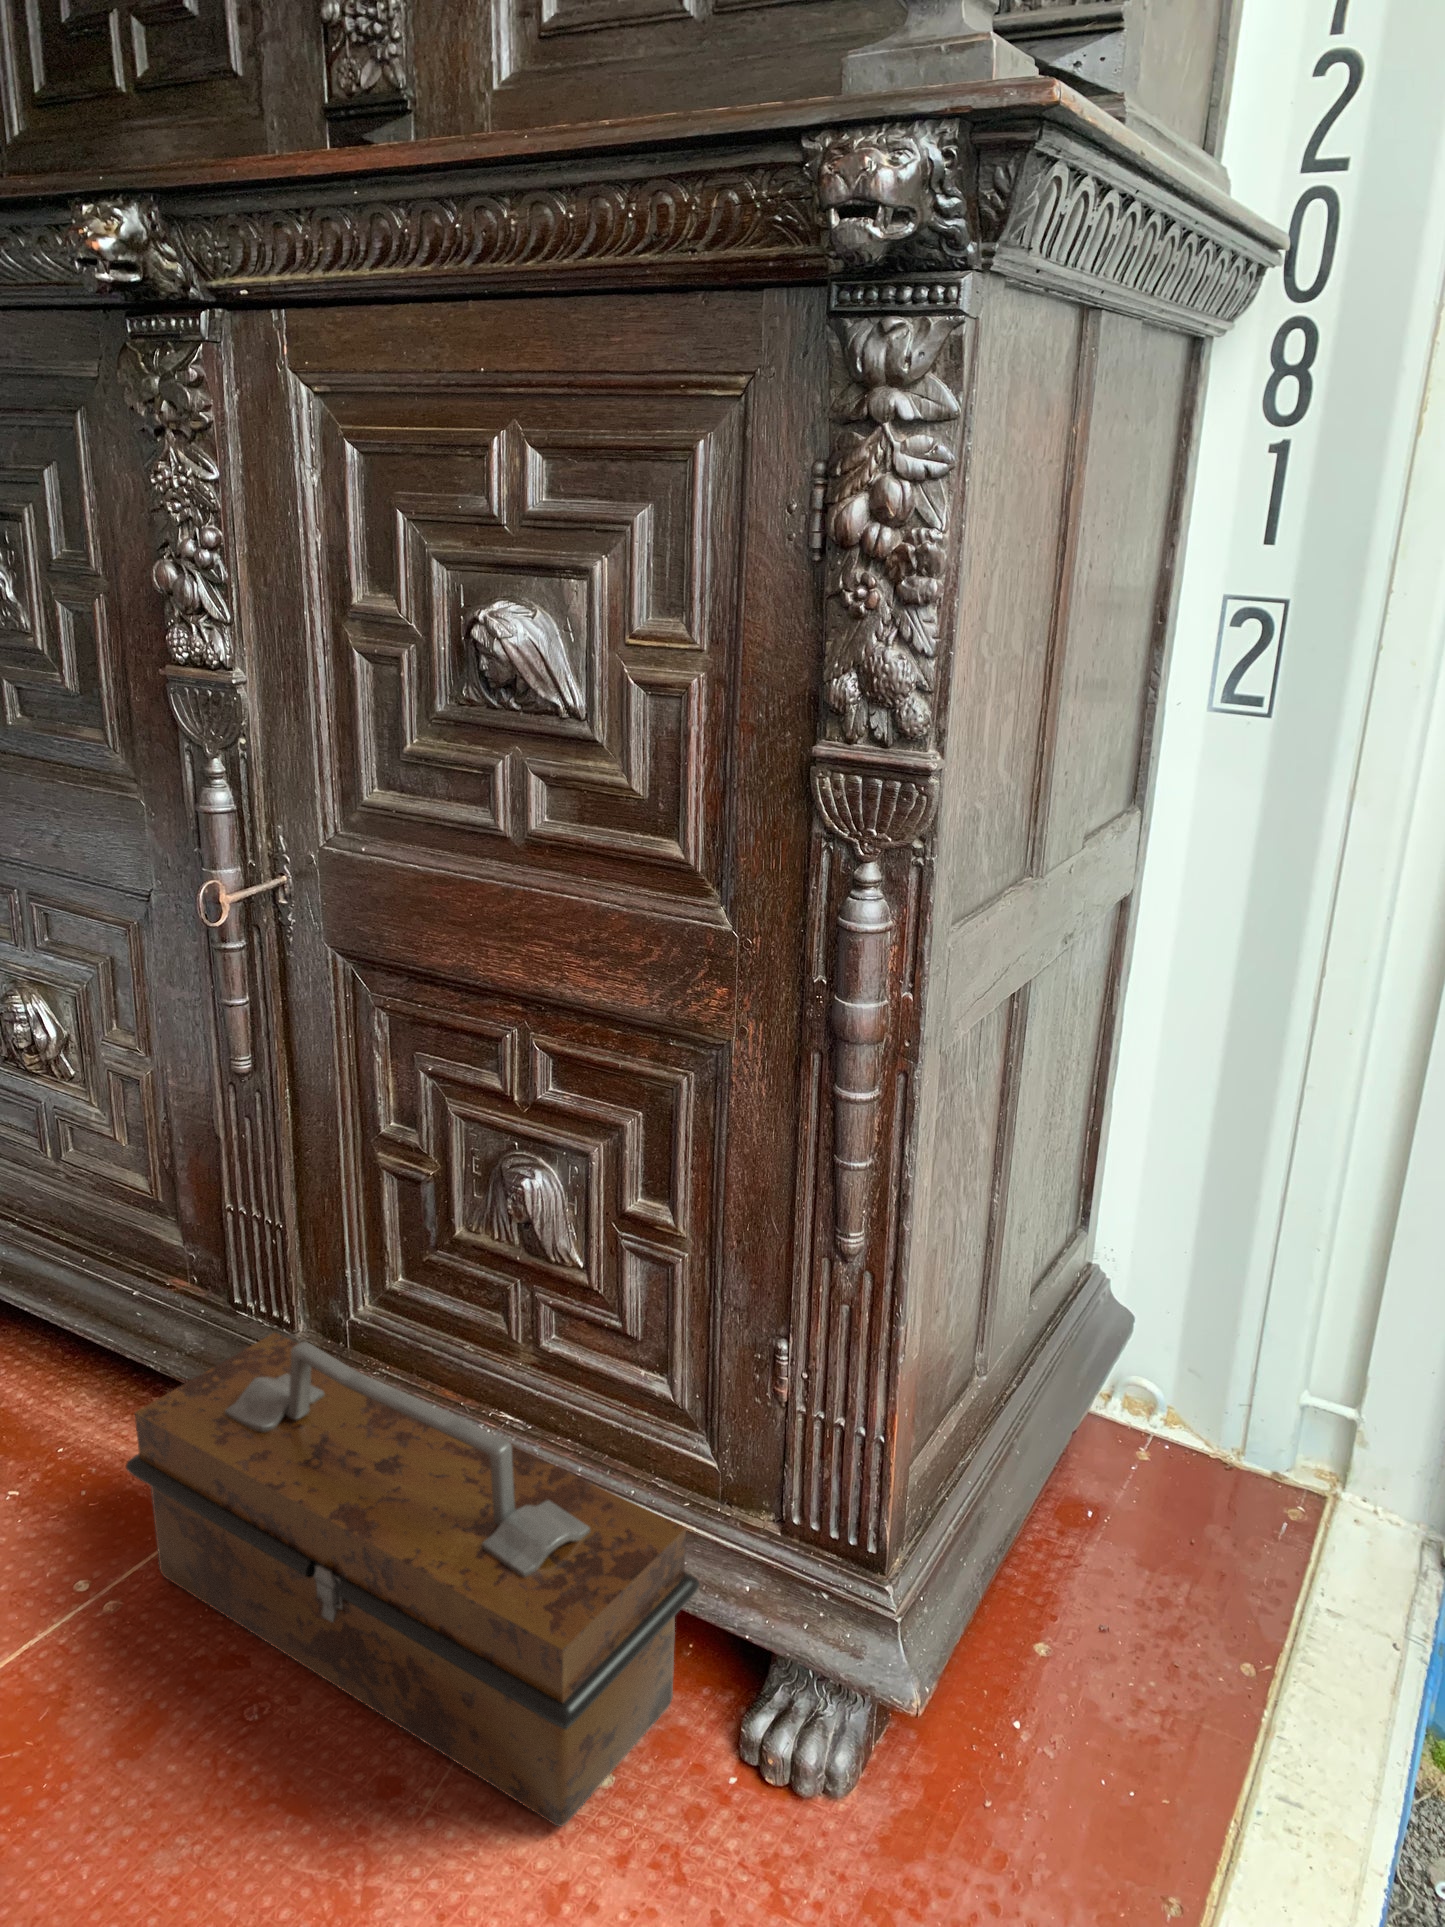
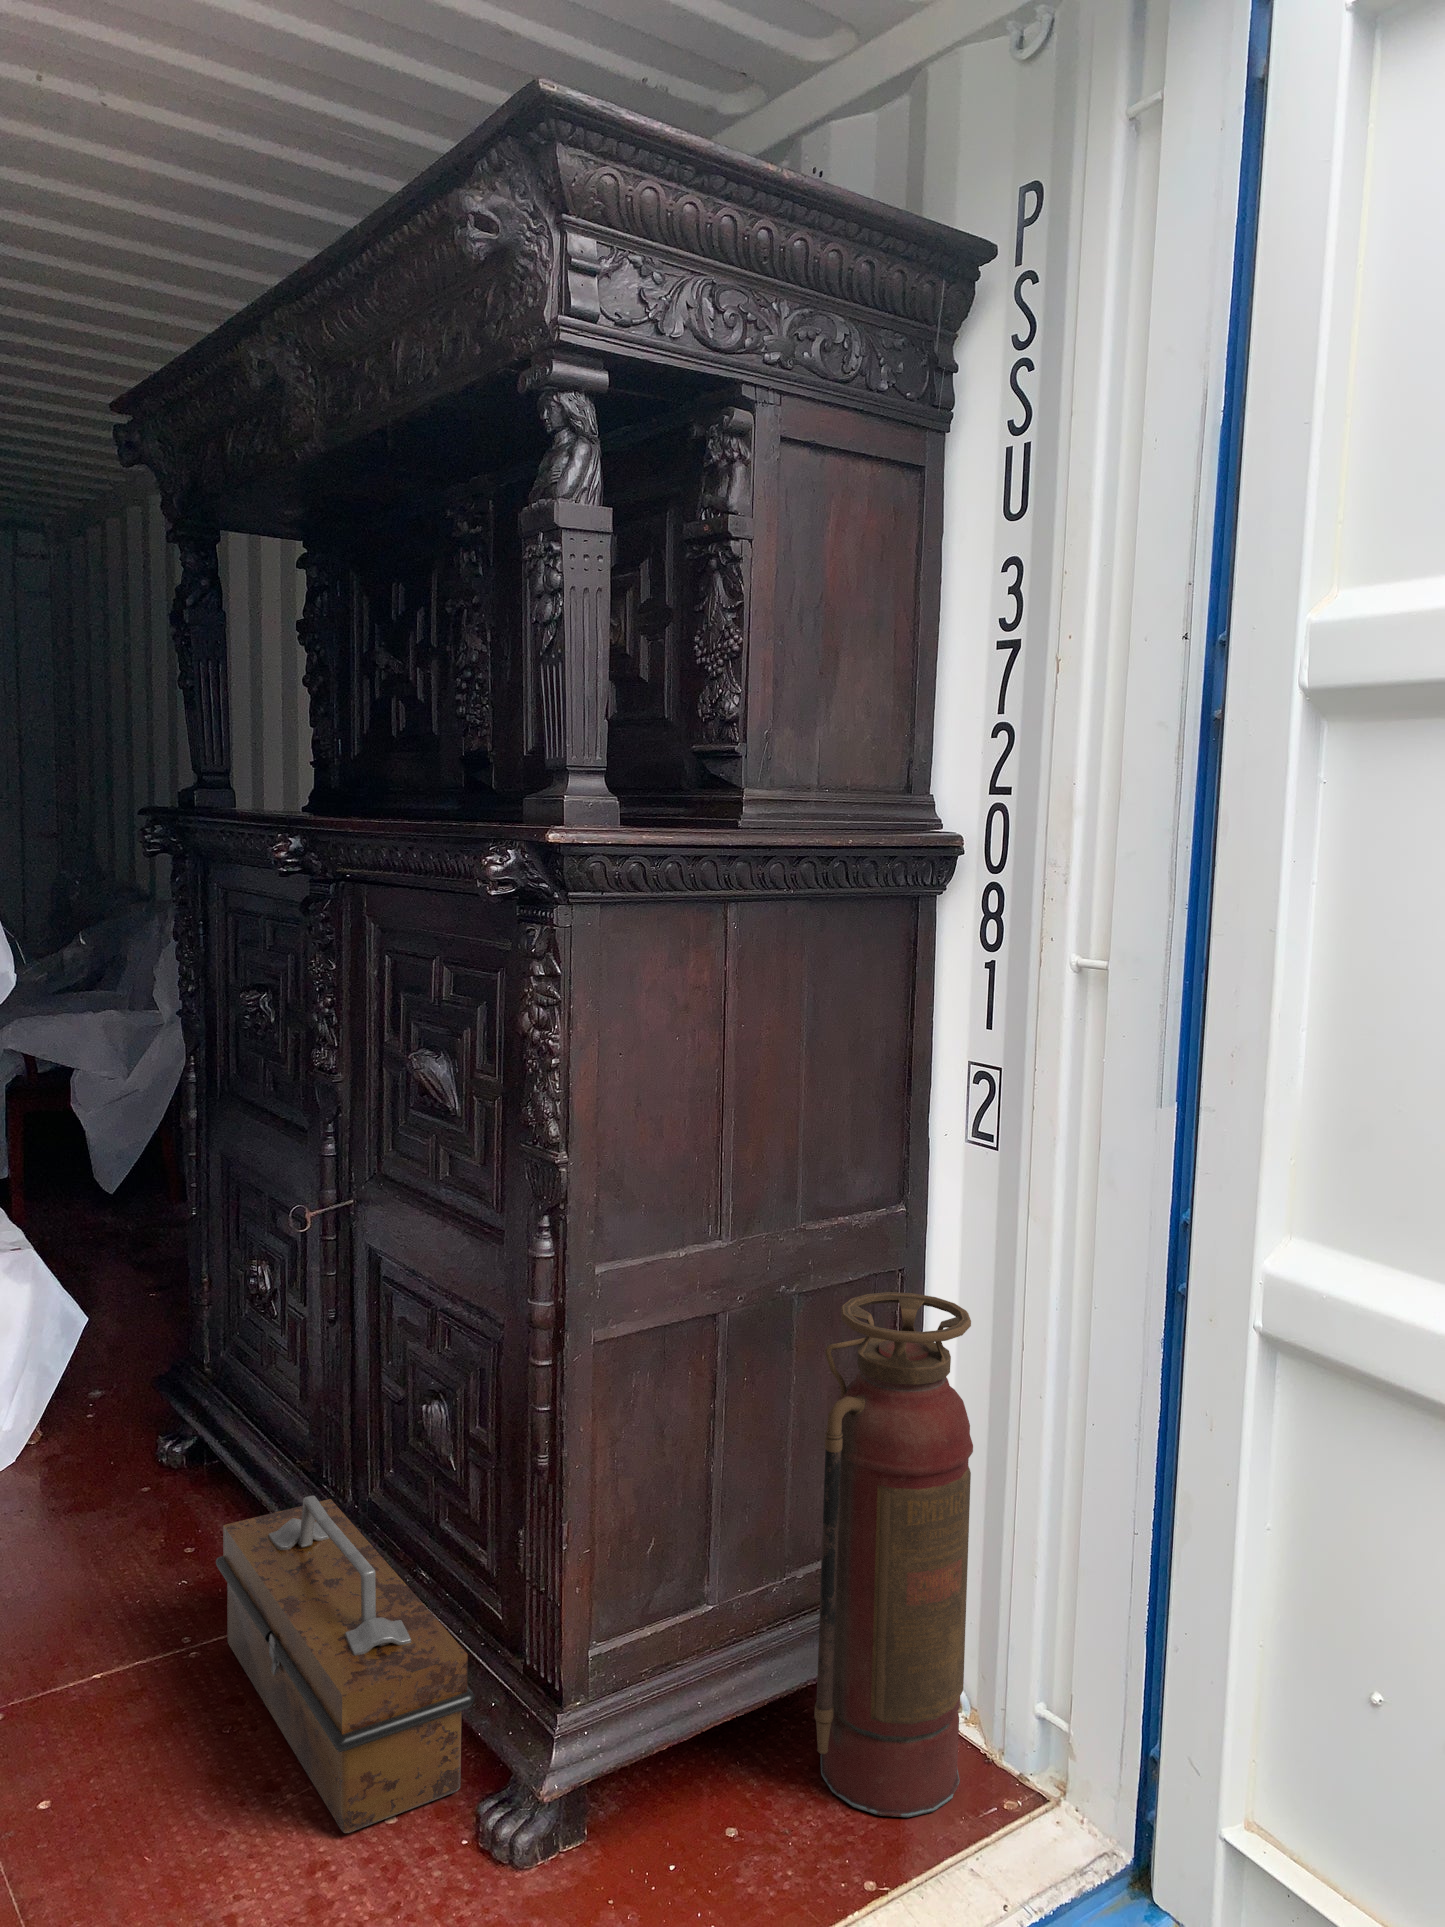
fire extinguisher: none [1058,923,1324,1574] -> present [814,1292,973,1817]

